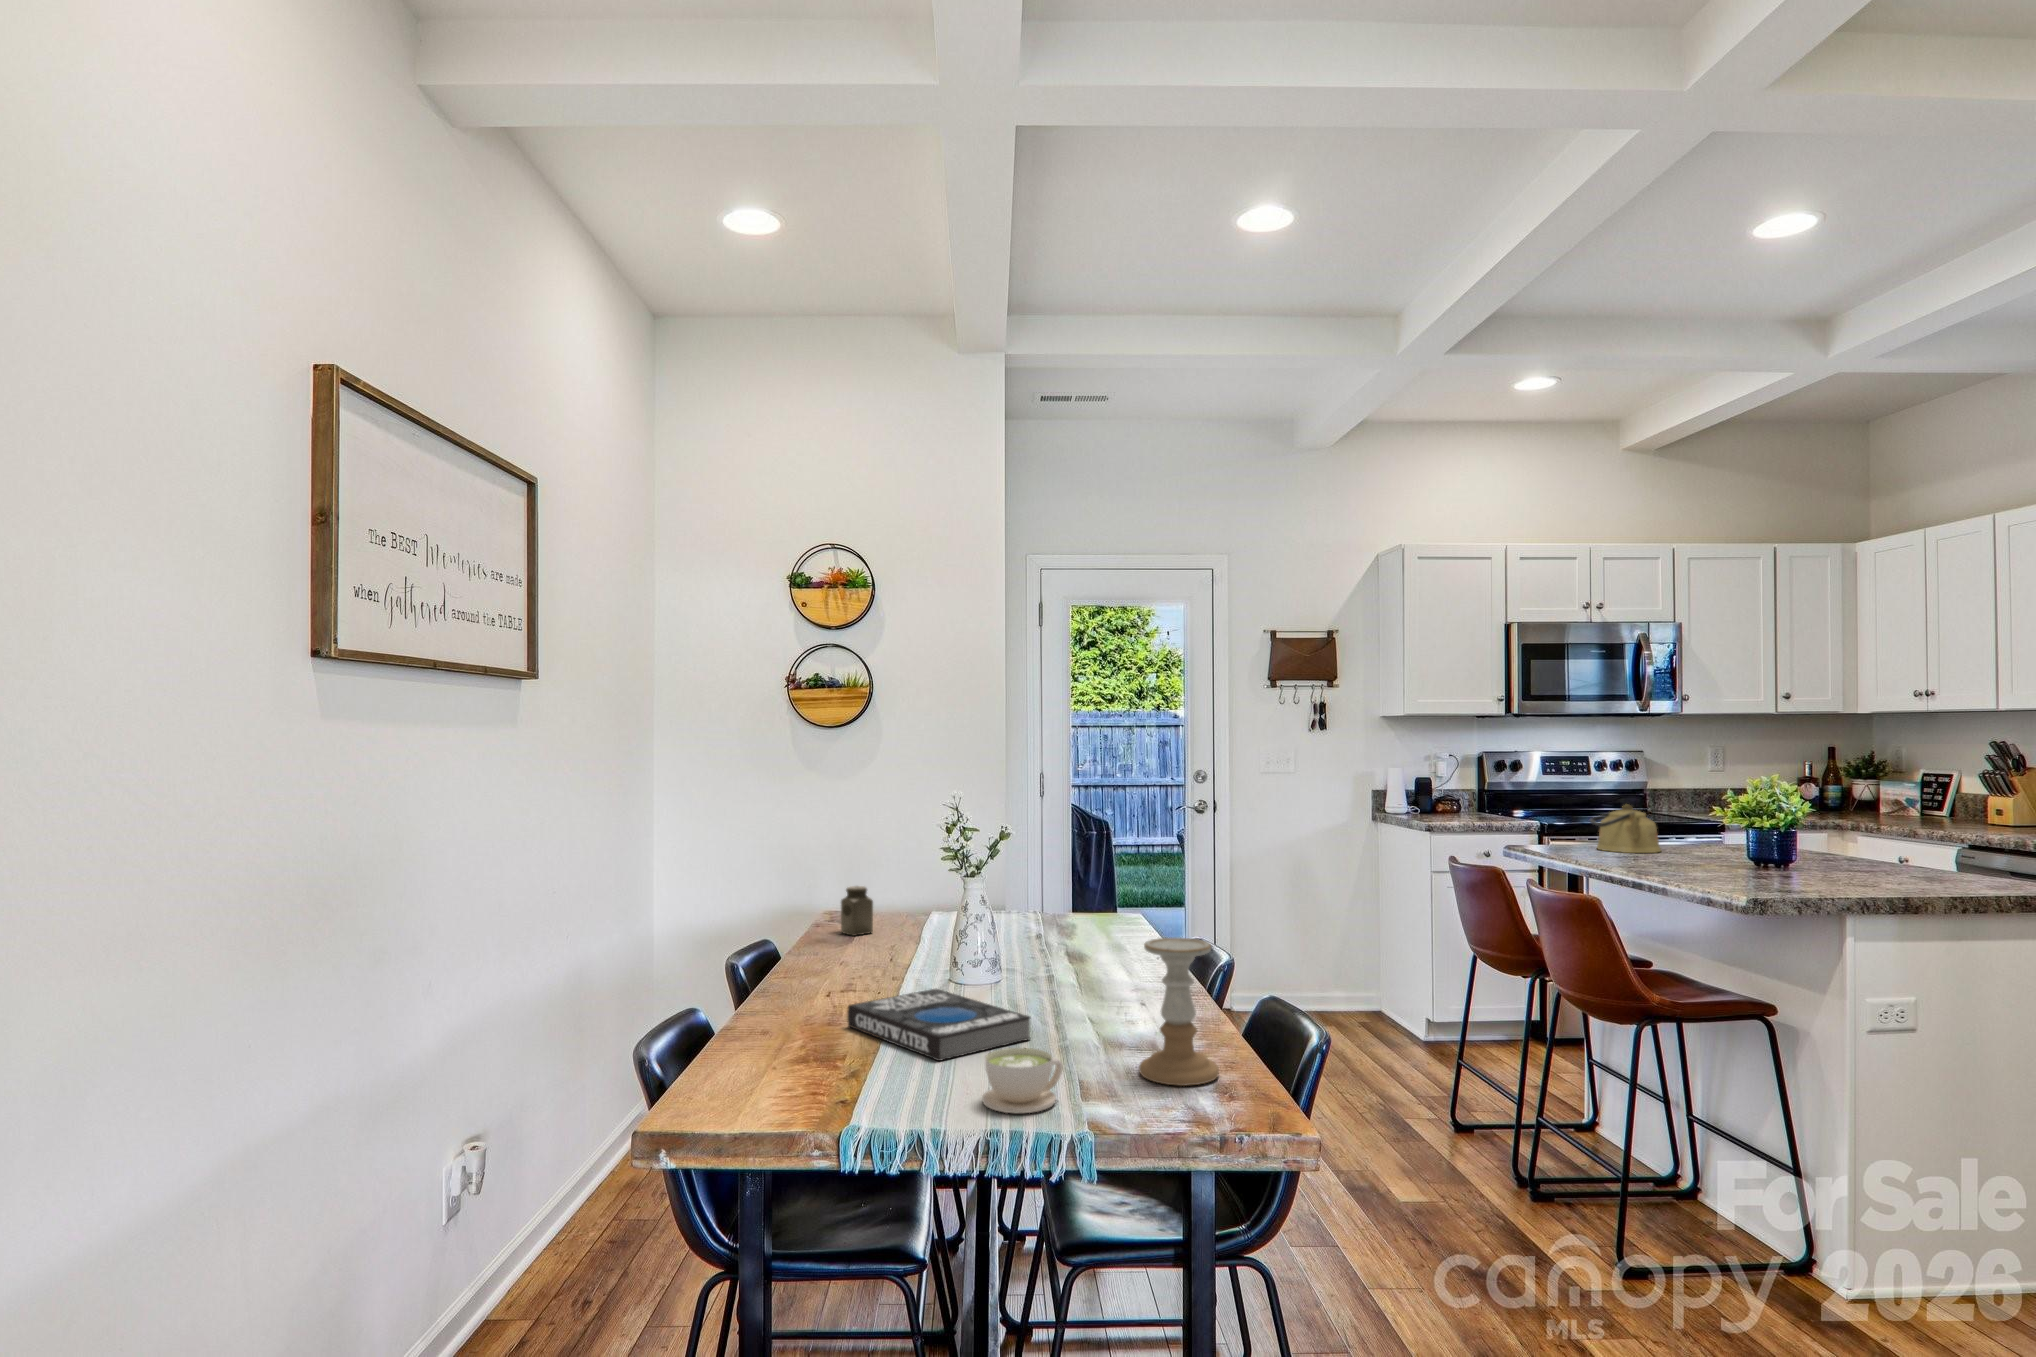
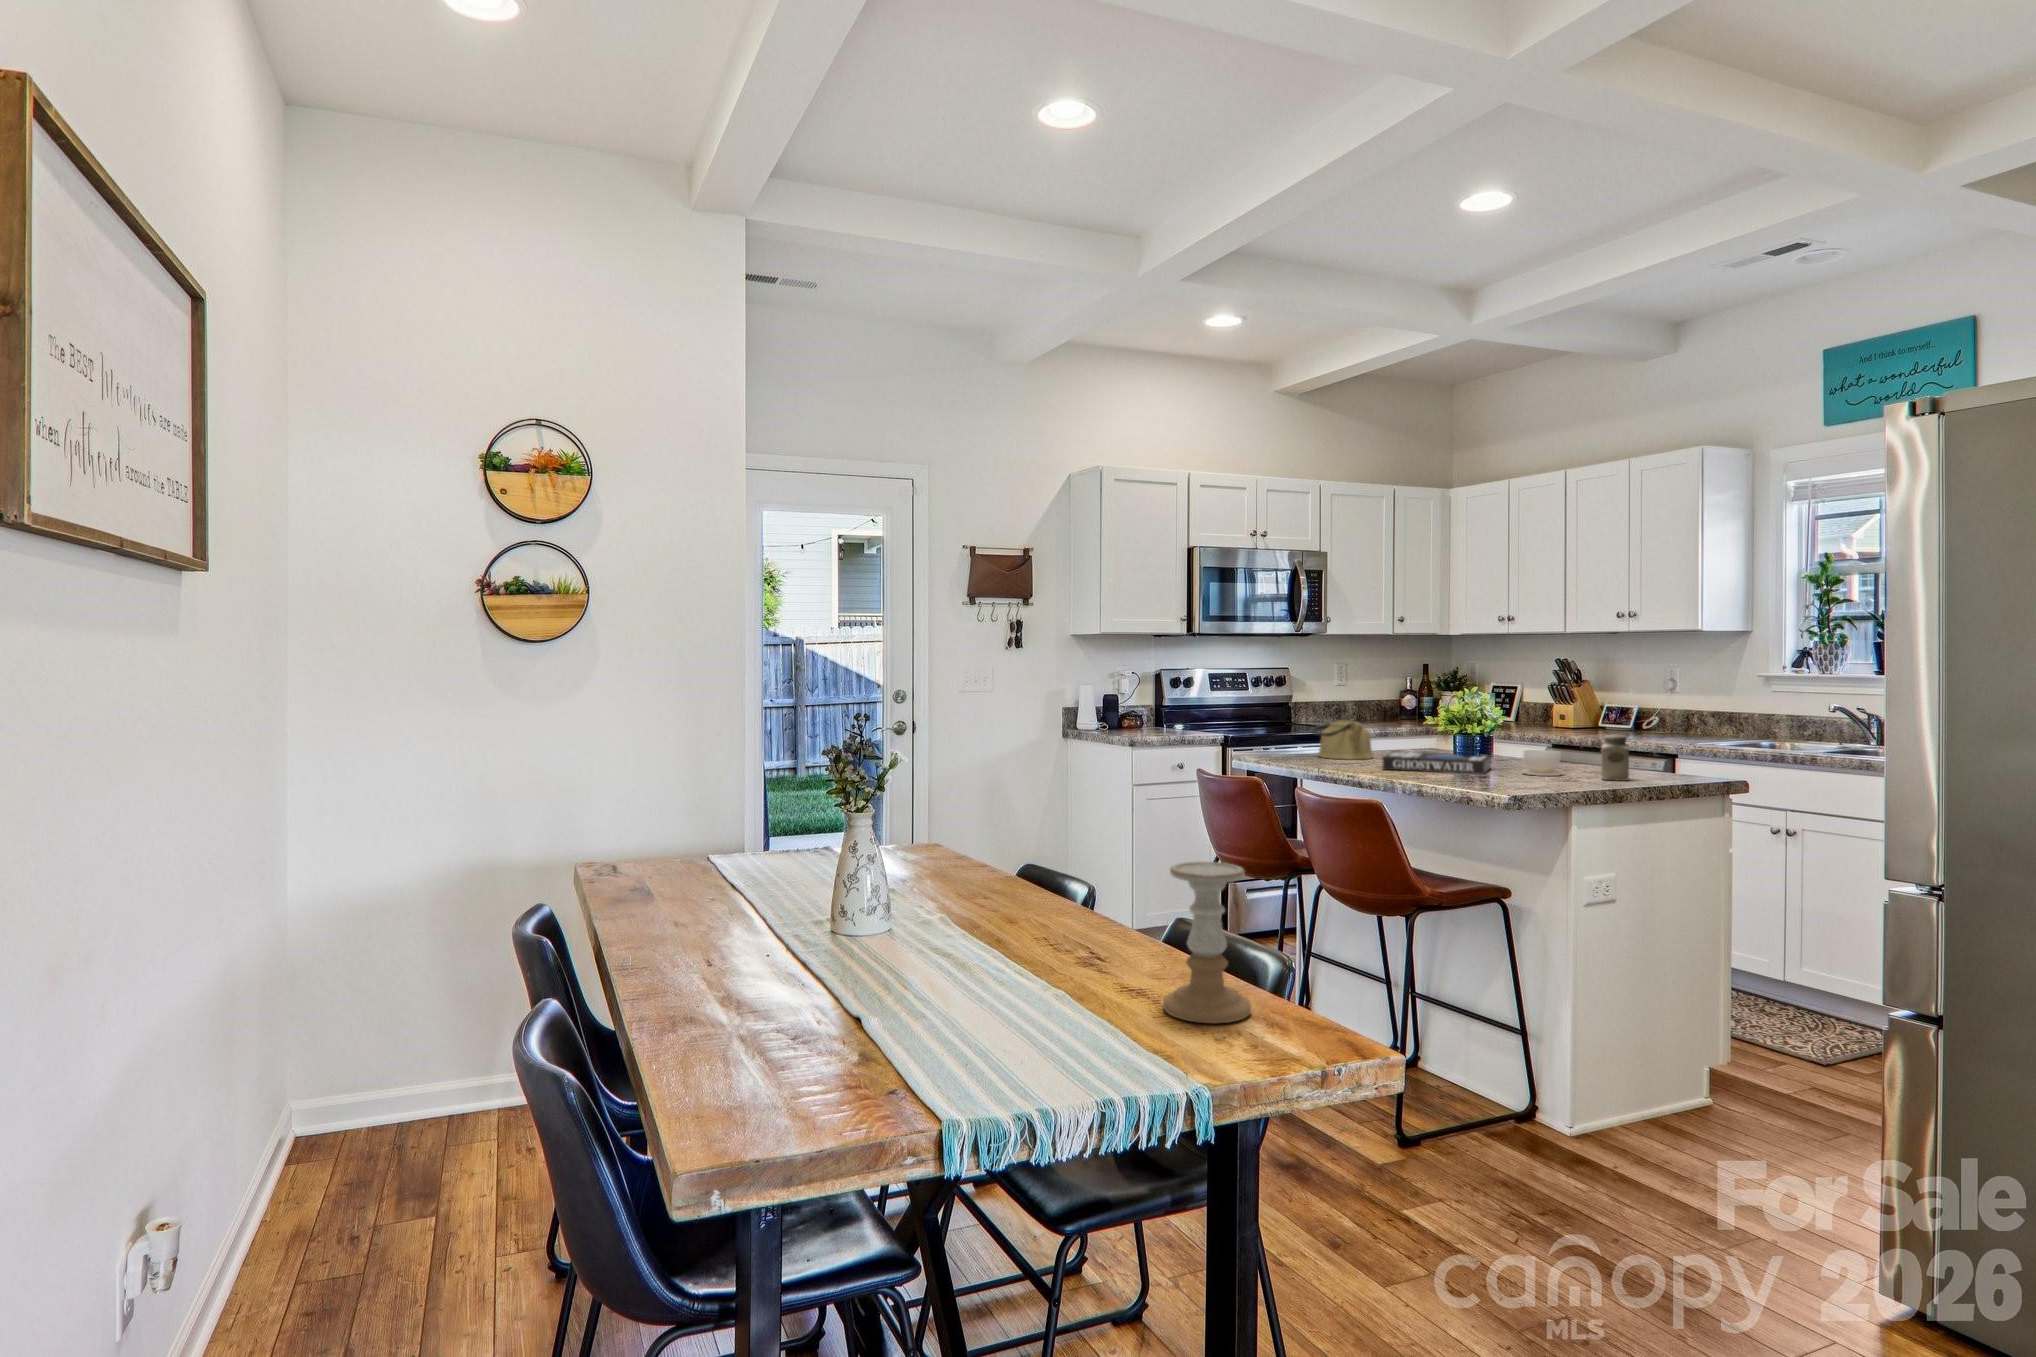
salt shaker: present [841,886,873,936] -> present [1601,735,1629,781]
book: present [847,989,1030,1061] -> present [1382,751,1491,774]
coffee cup: present [982,1048,1063,1113] -> present [1522,750,1562,776]

